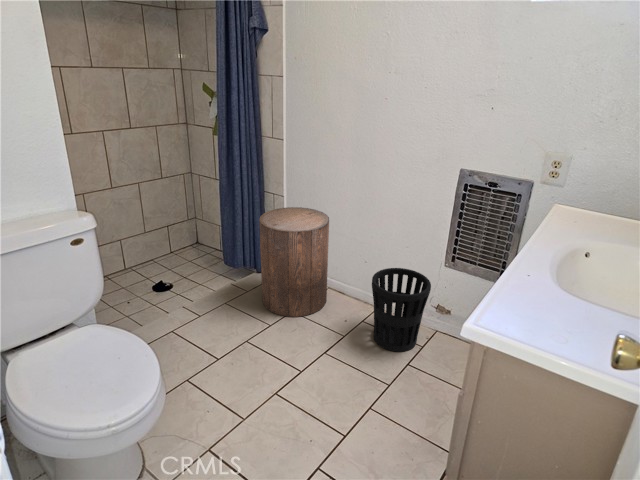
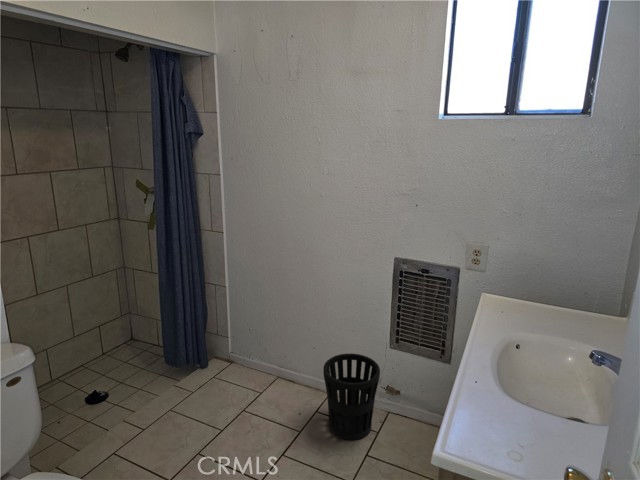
stool: present [259,207,329,317] -> none [205,300,278,415]

